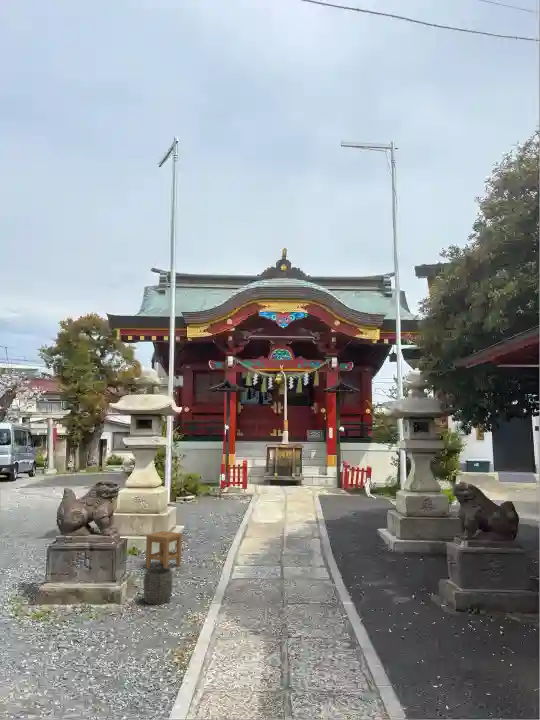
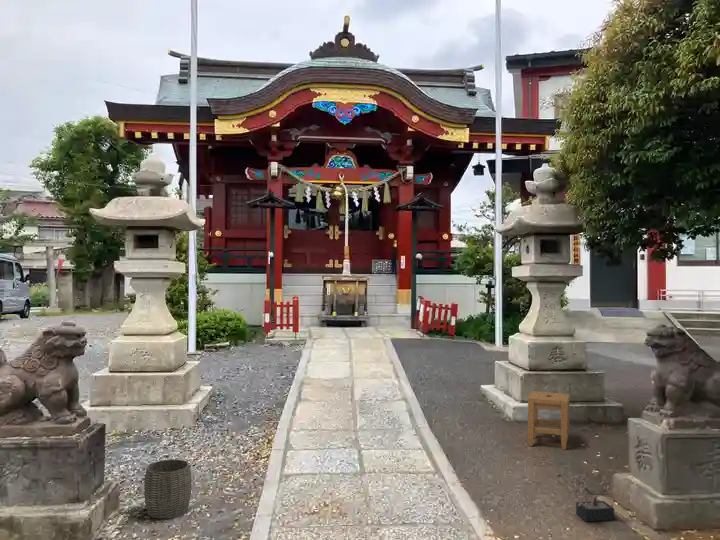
stool: present [146,531,182,569] -> present [528,391,570,450]
decorative plant: none [407,579,441,611] -> present [567,473,618,521]

